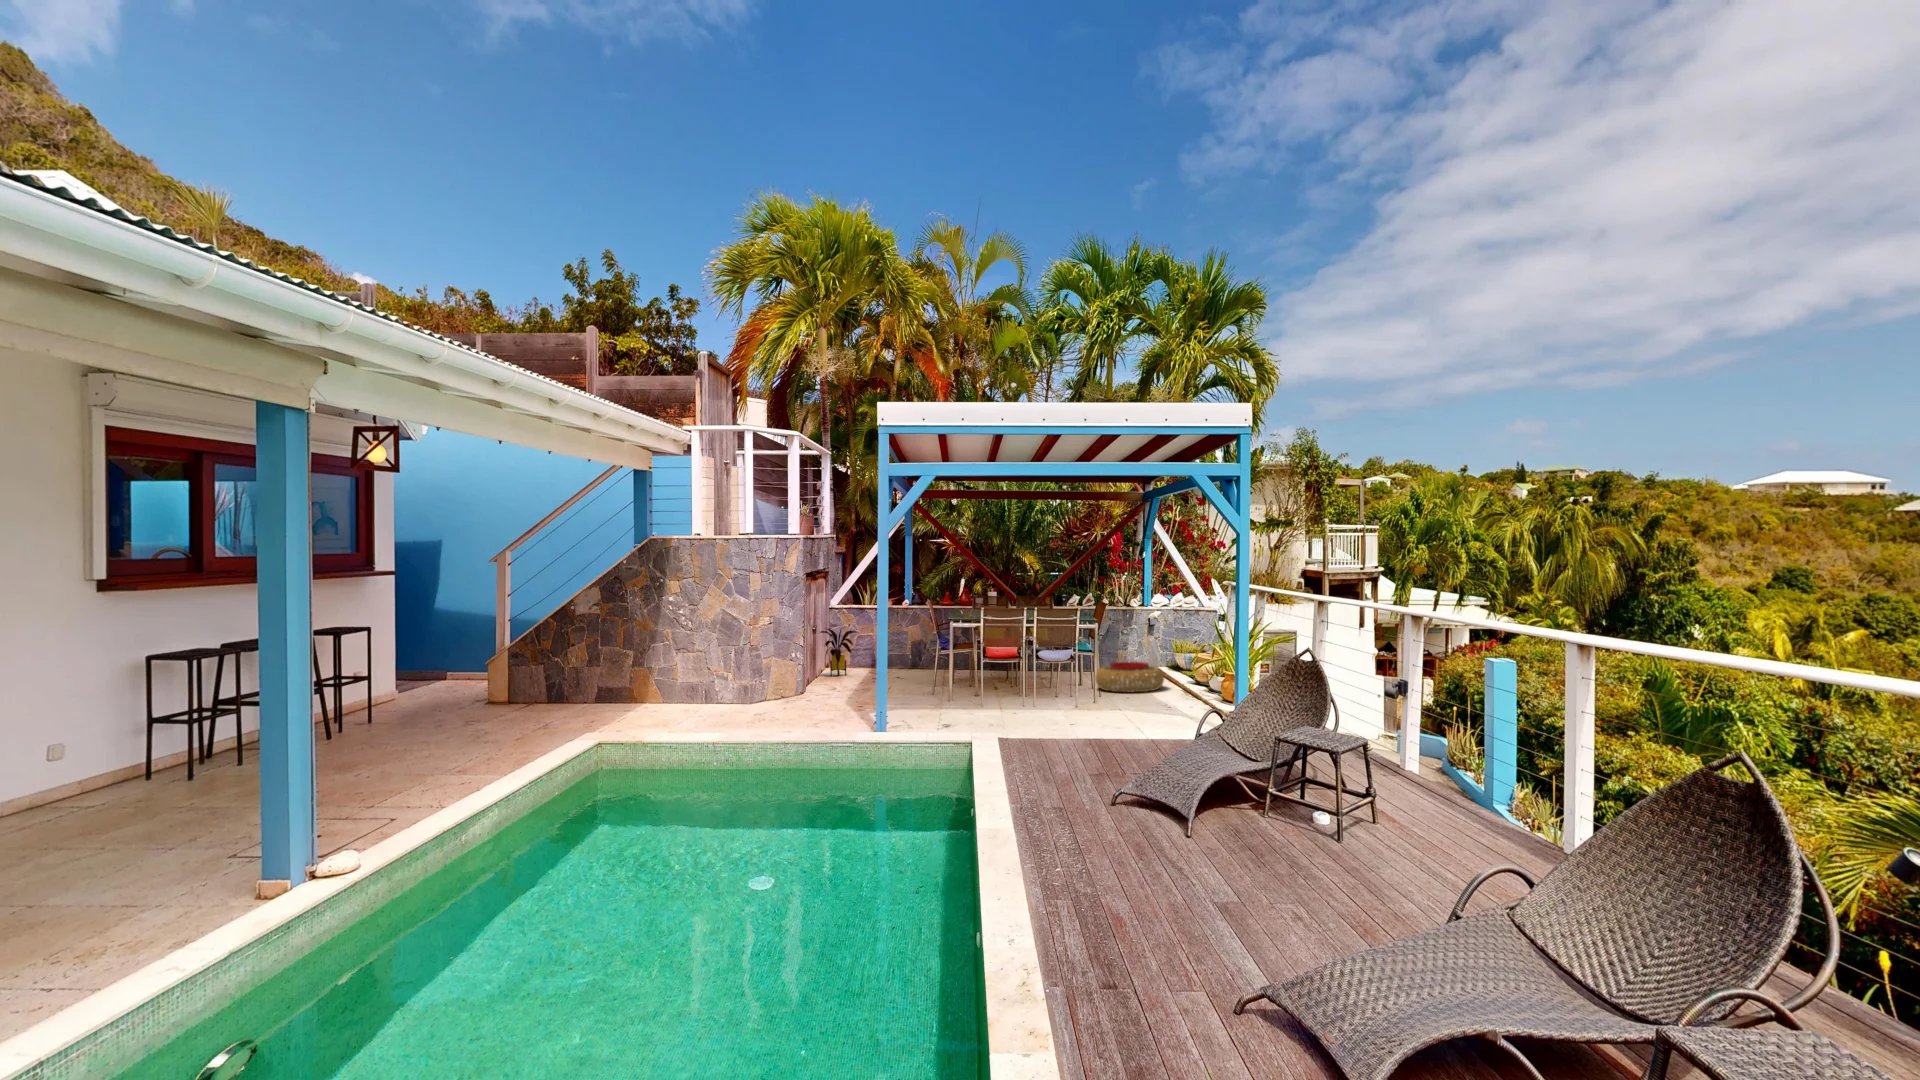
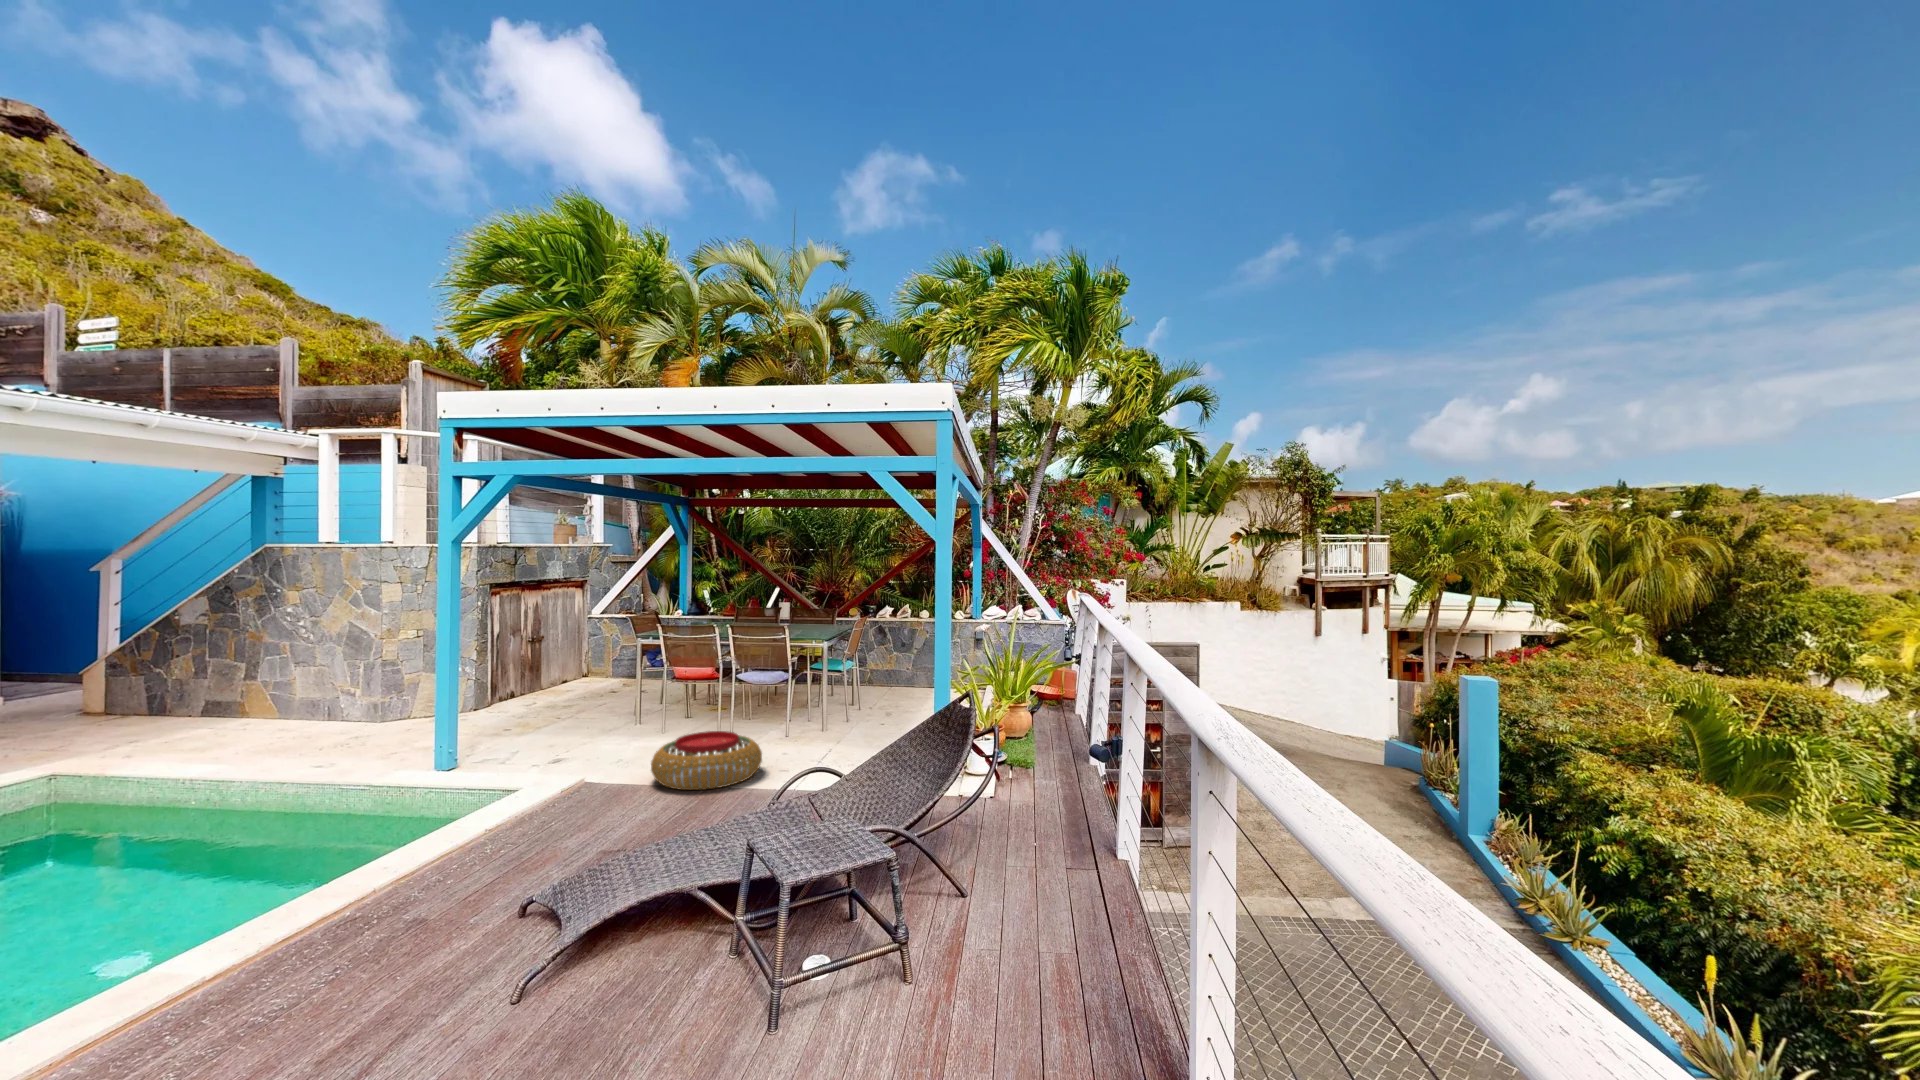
house plant: present [820,628,858,676] -> none [499,644,566,705]

